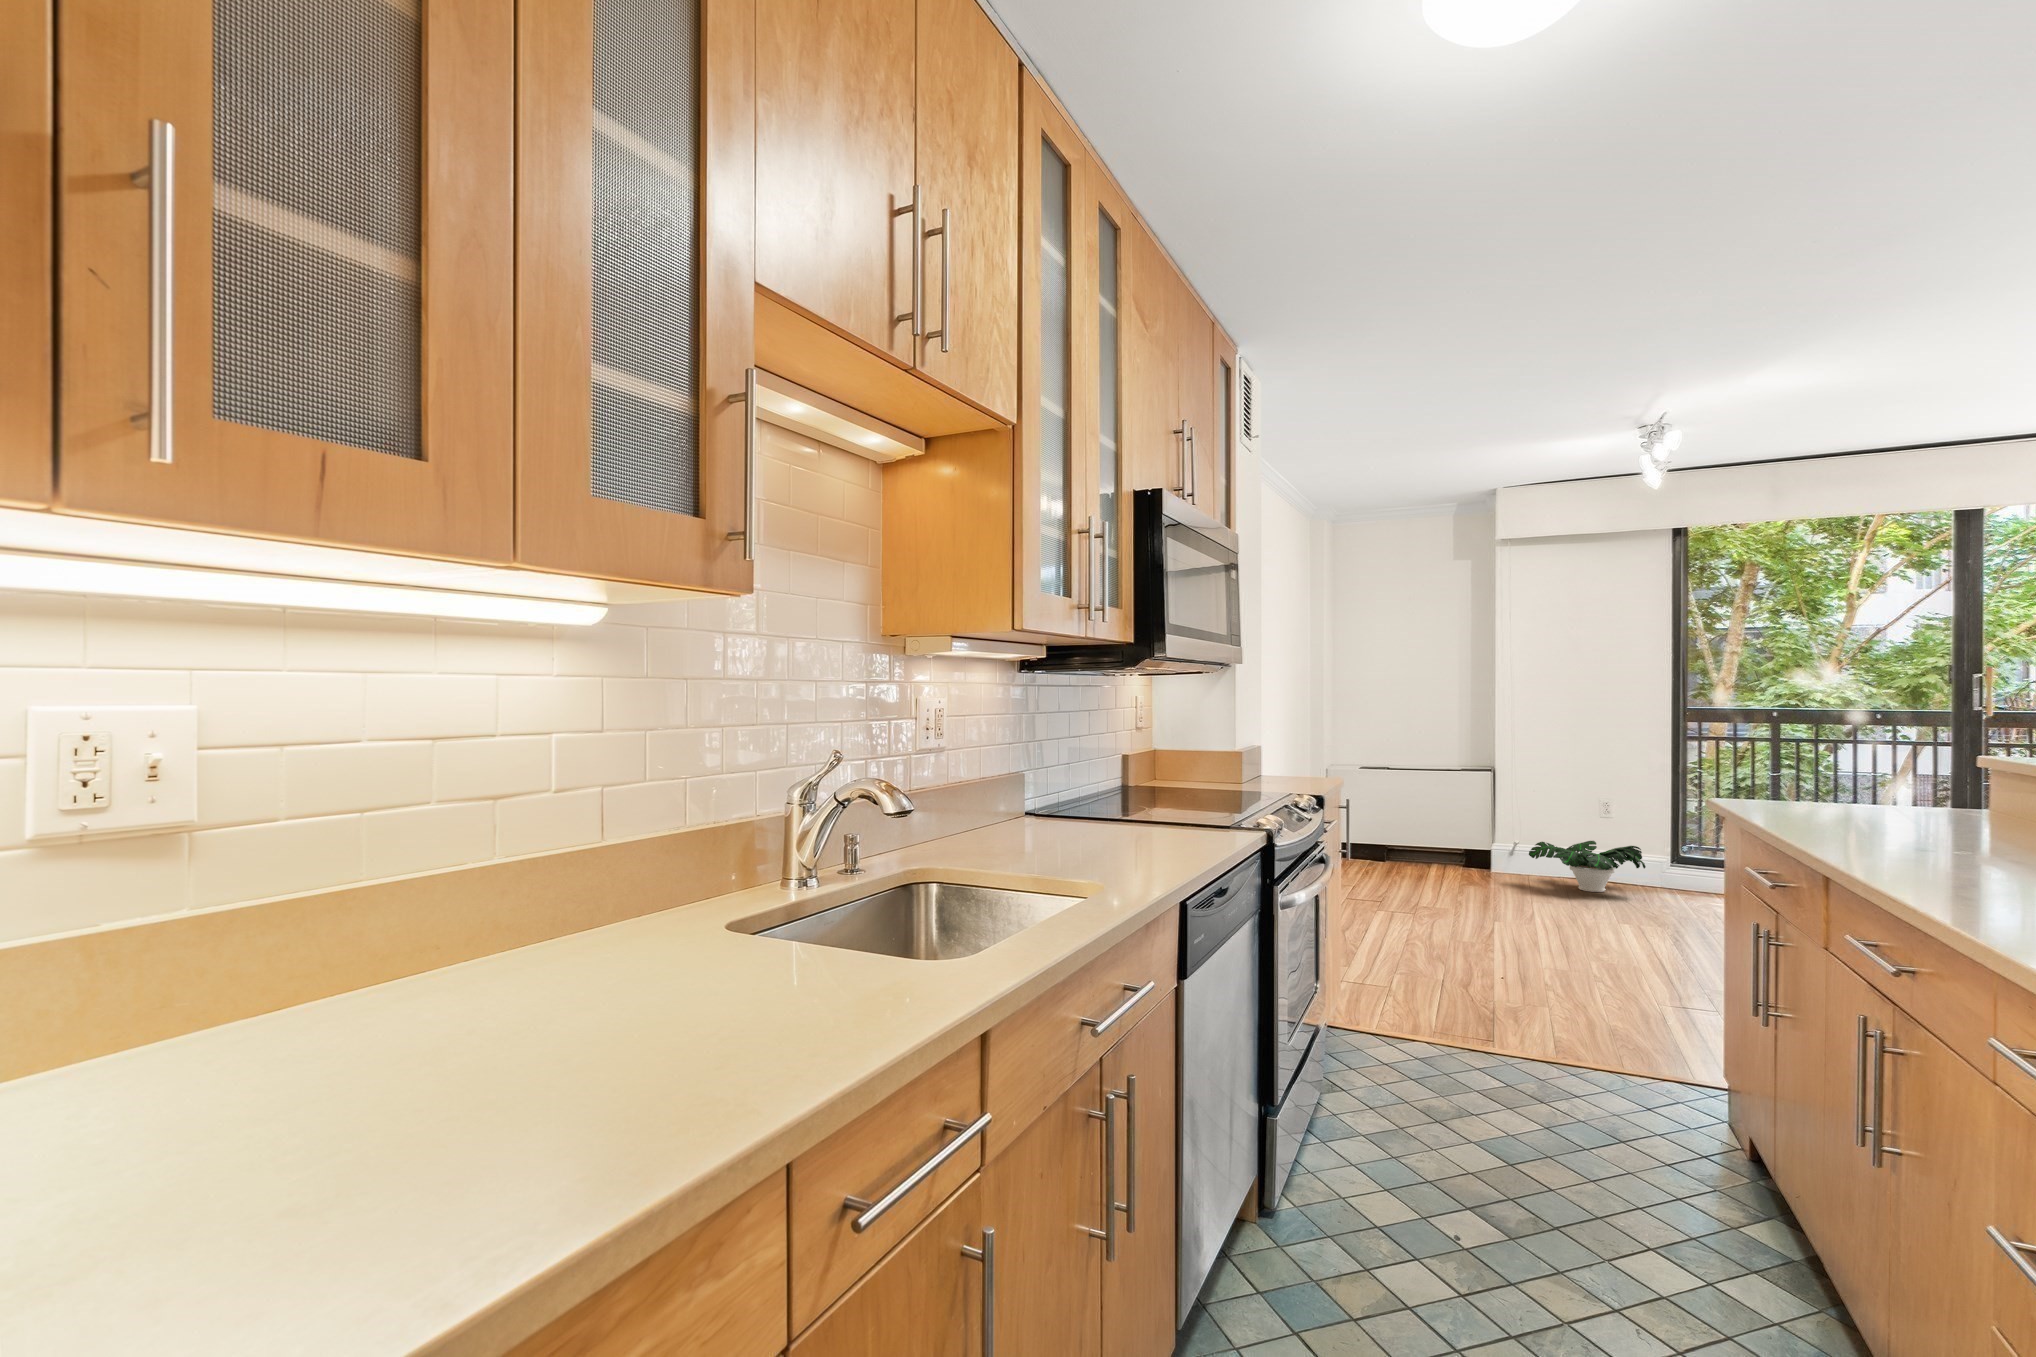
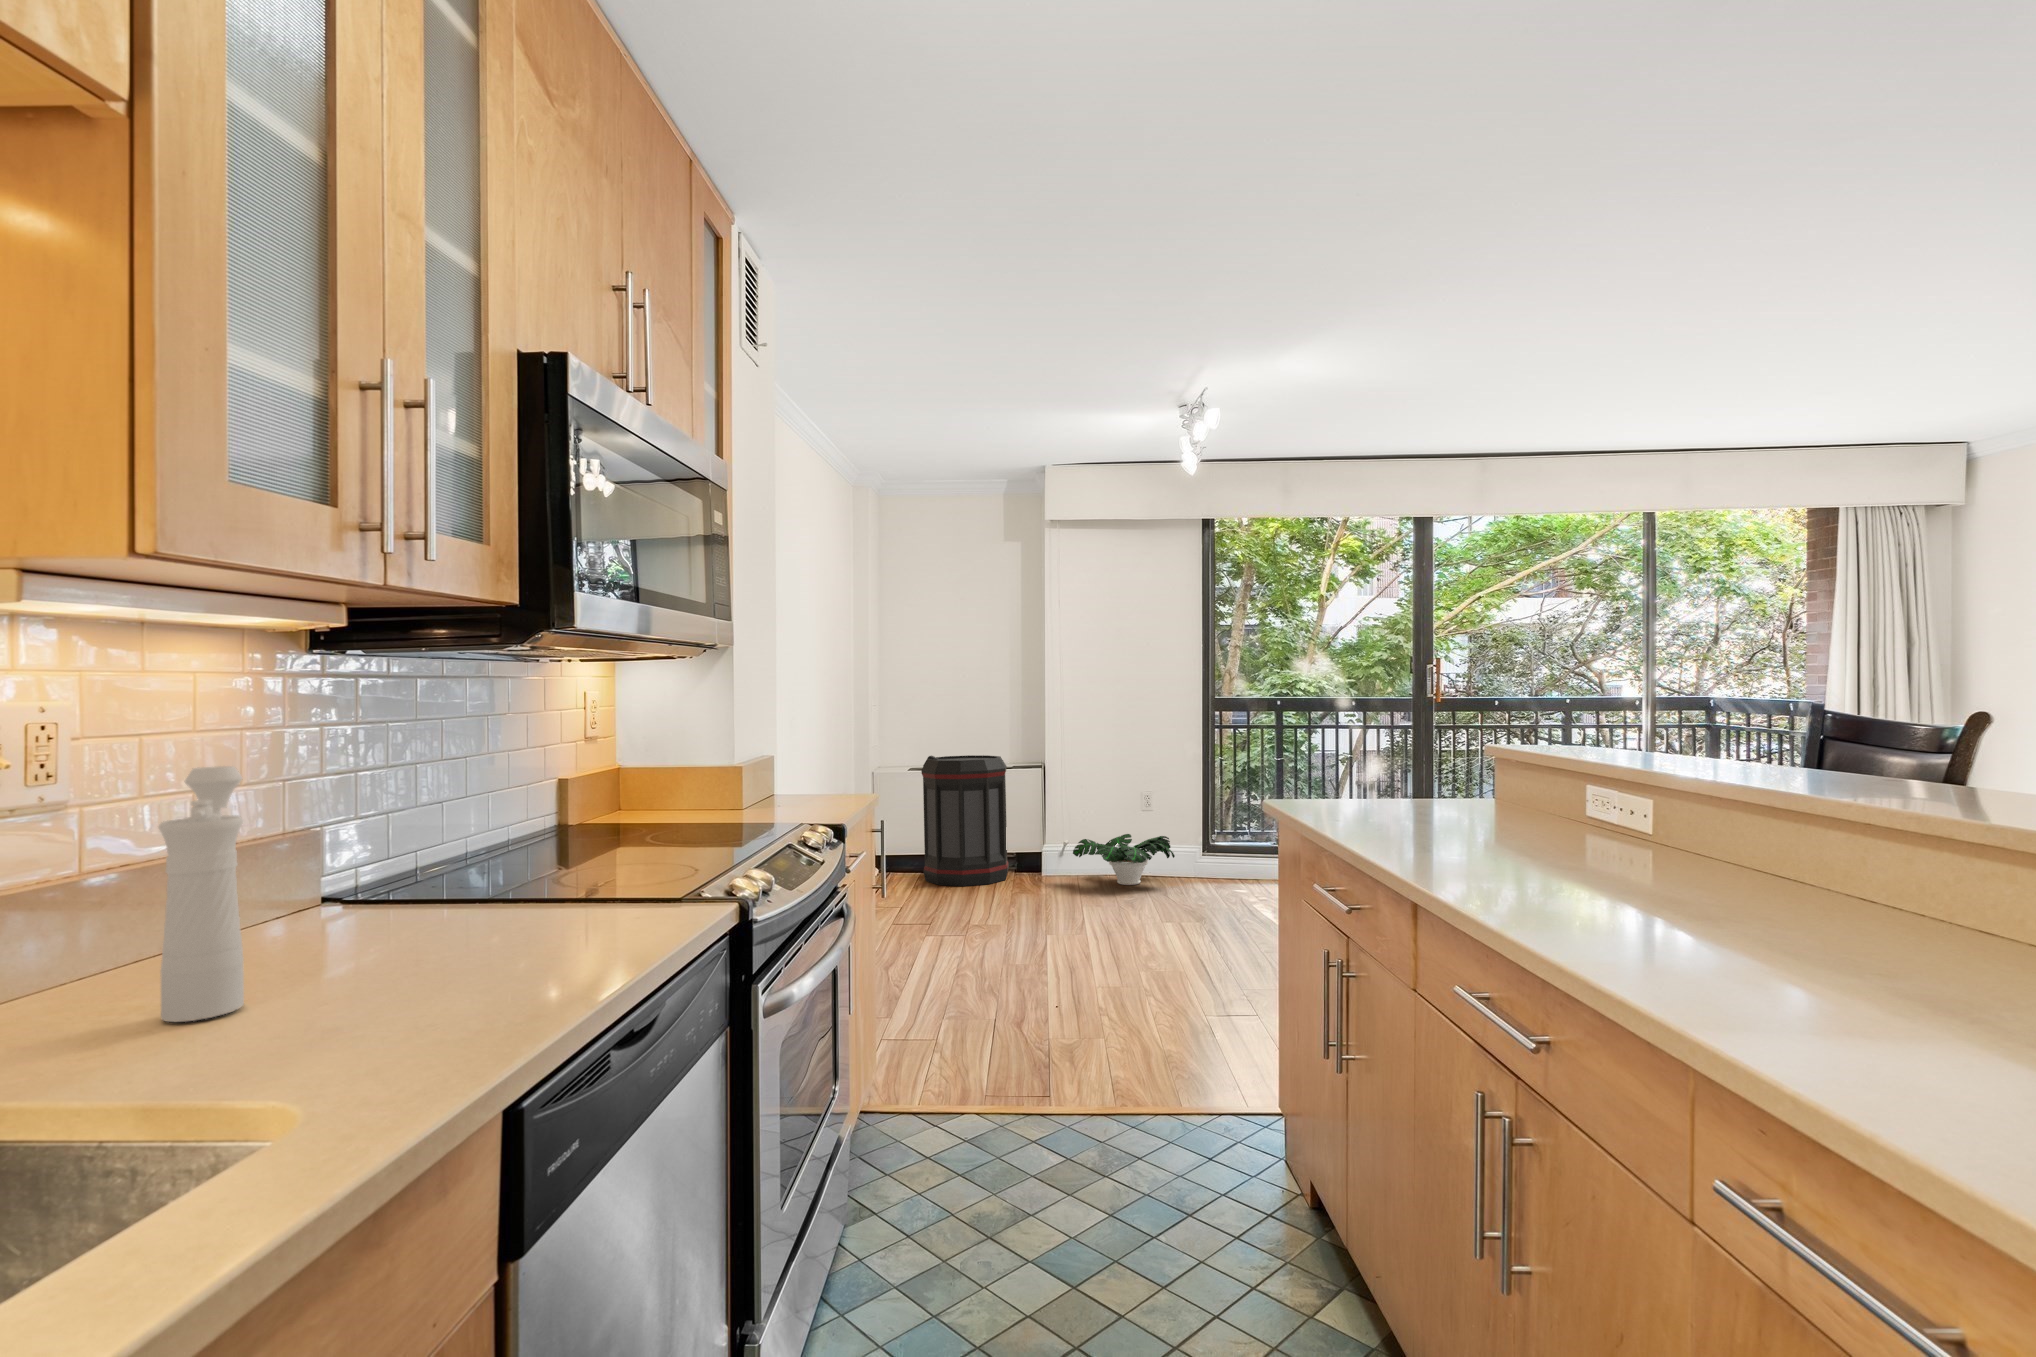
pepper mill: none [1017,735,1054,852] -> present [159,766,244,1022]
trash can: none [1372,751,1460,877] -> present [921,755,1009,886]

